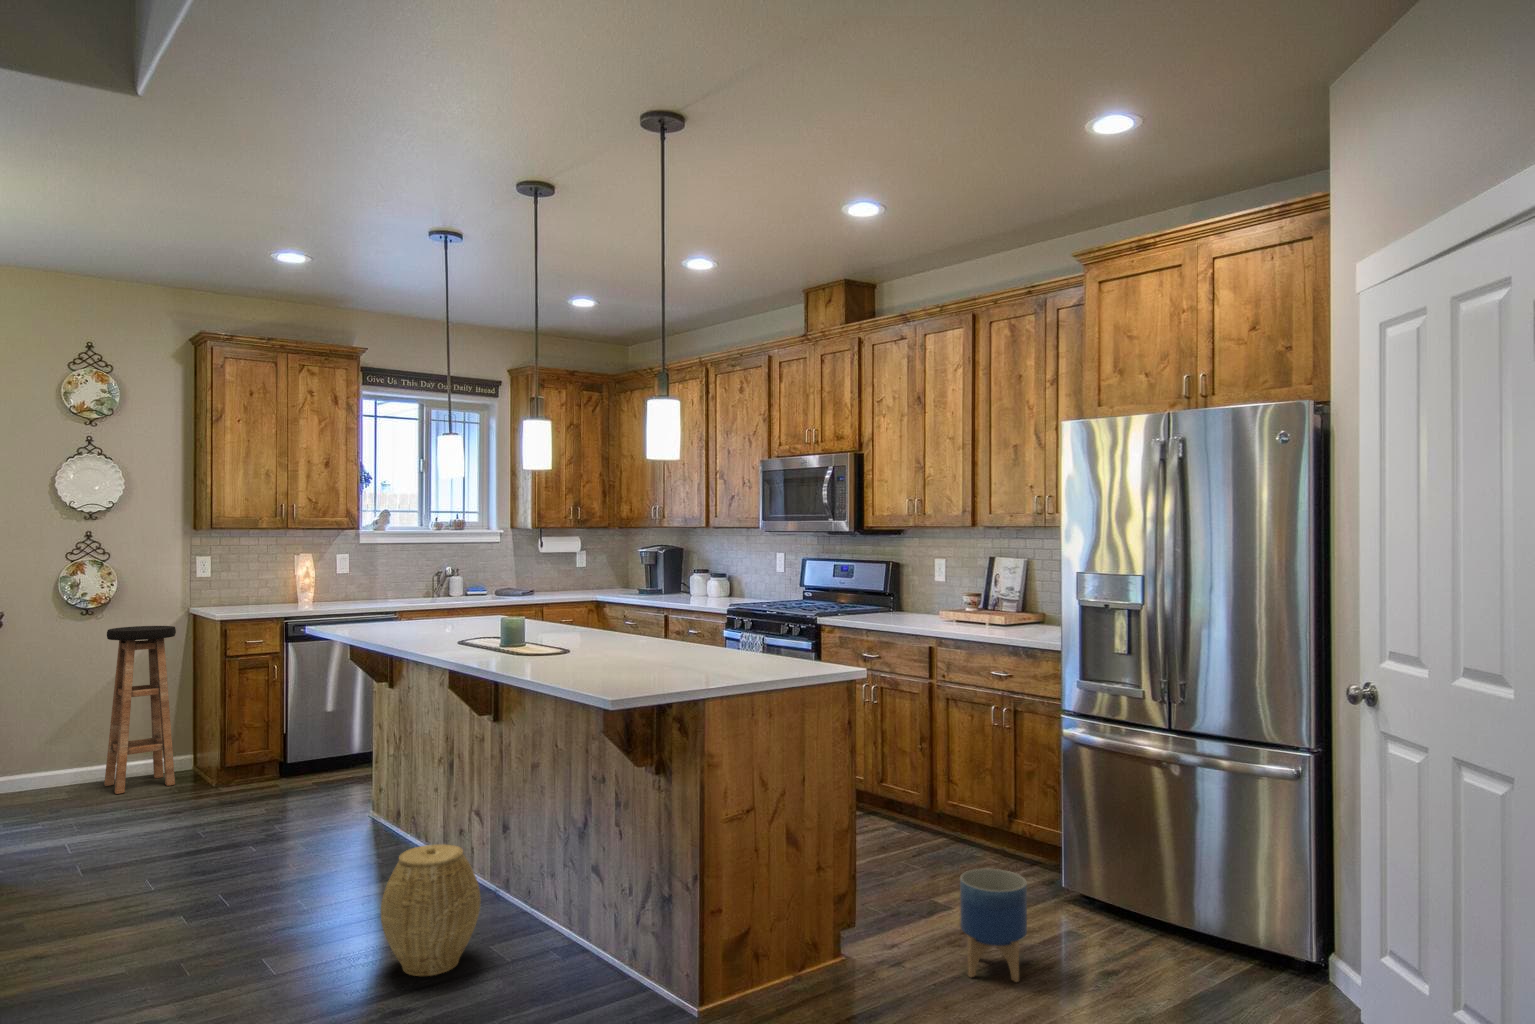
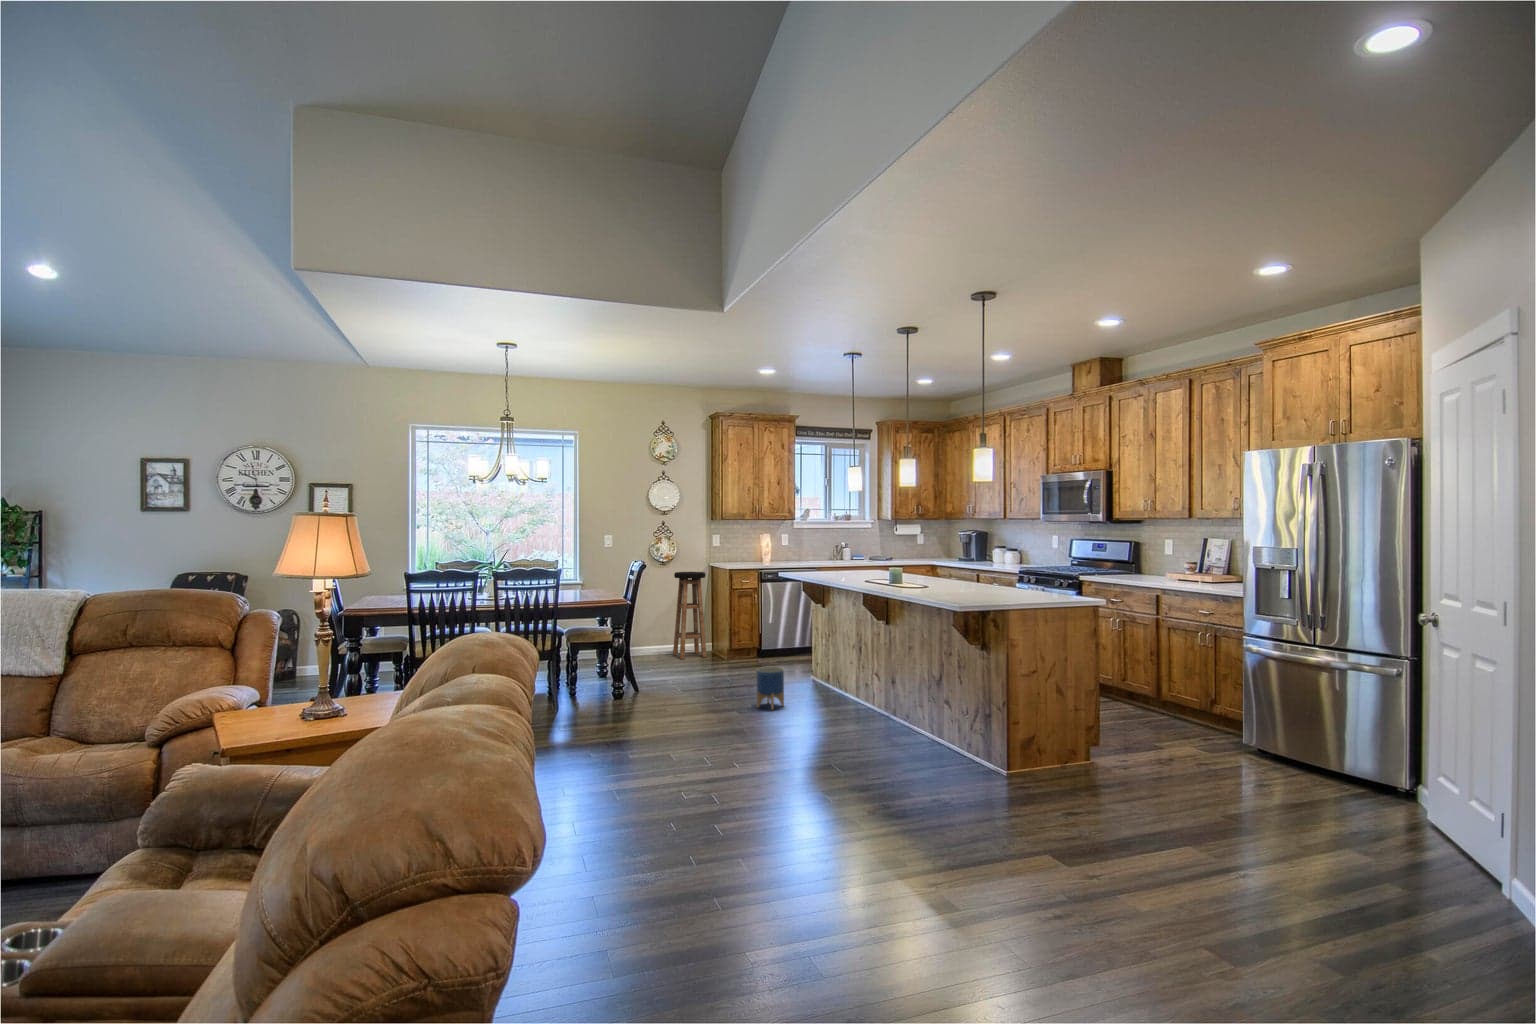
woven basket: present [381,844,481,976] -> none [839,680,887,743]
planter: present [960,869,1027,982] -> present [756,667,784,710]

